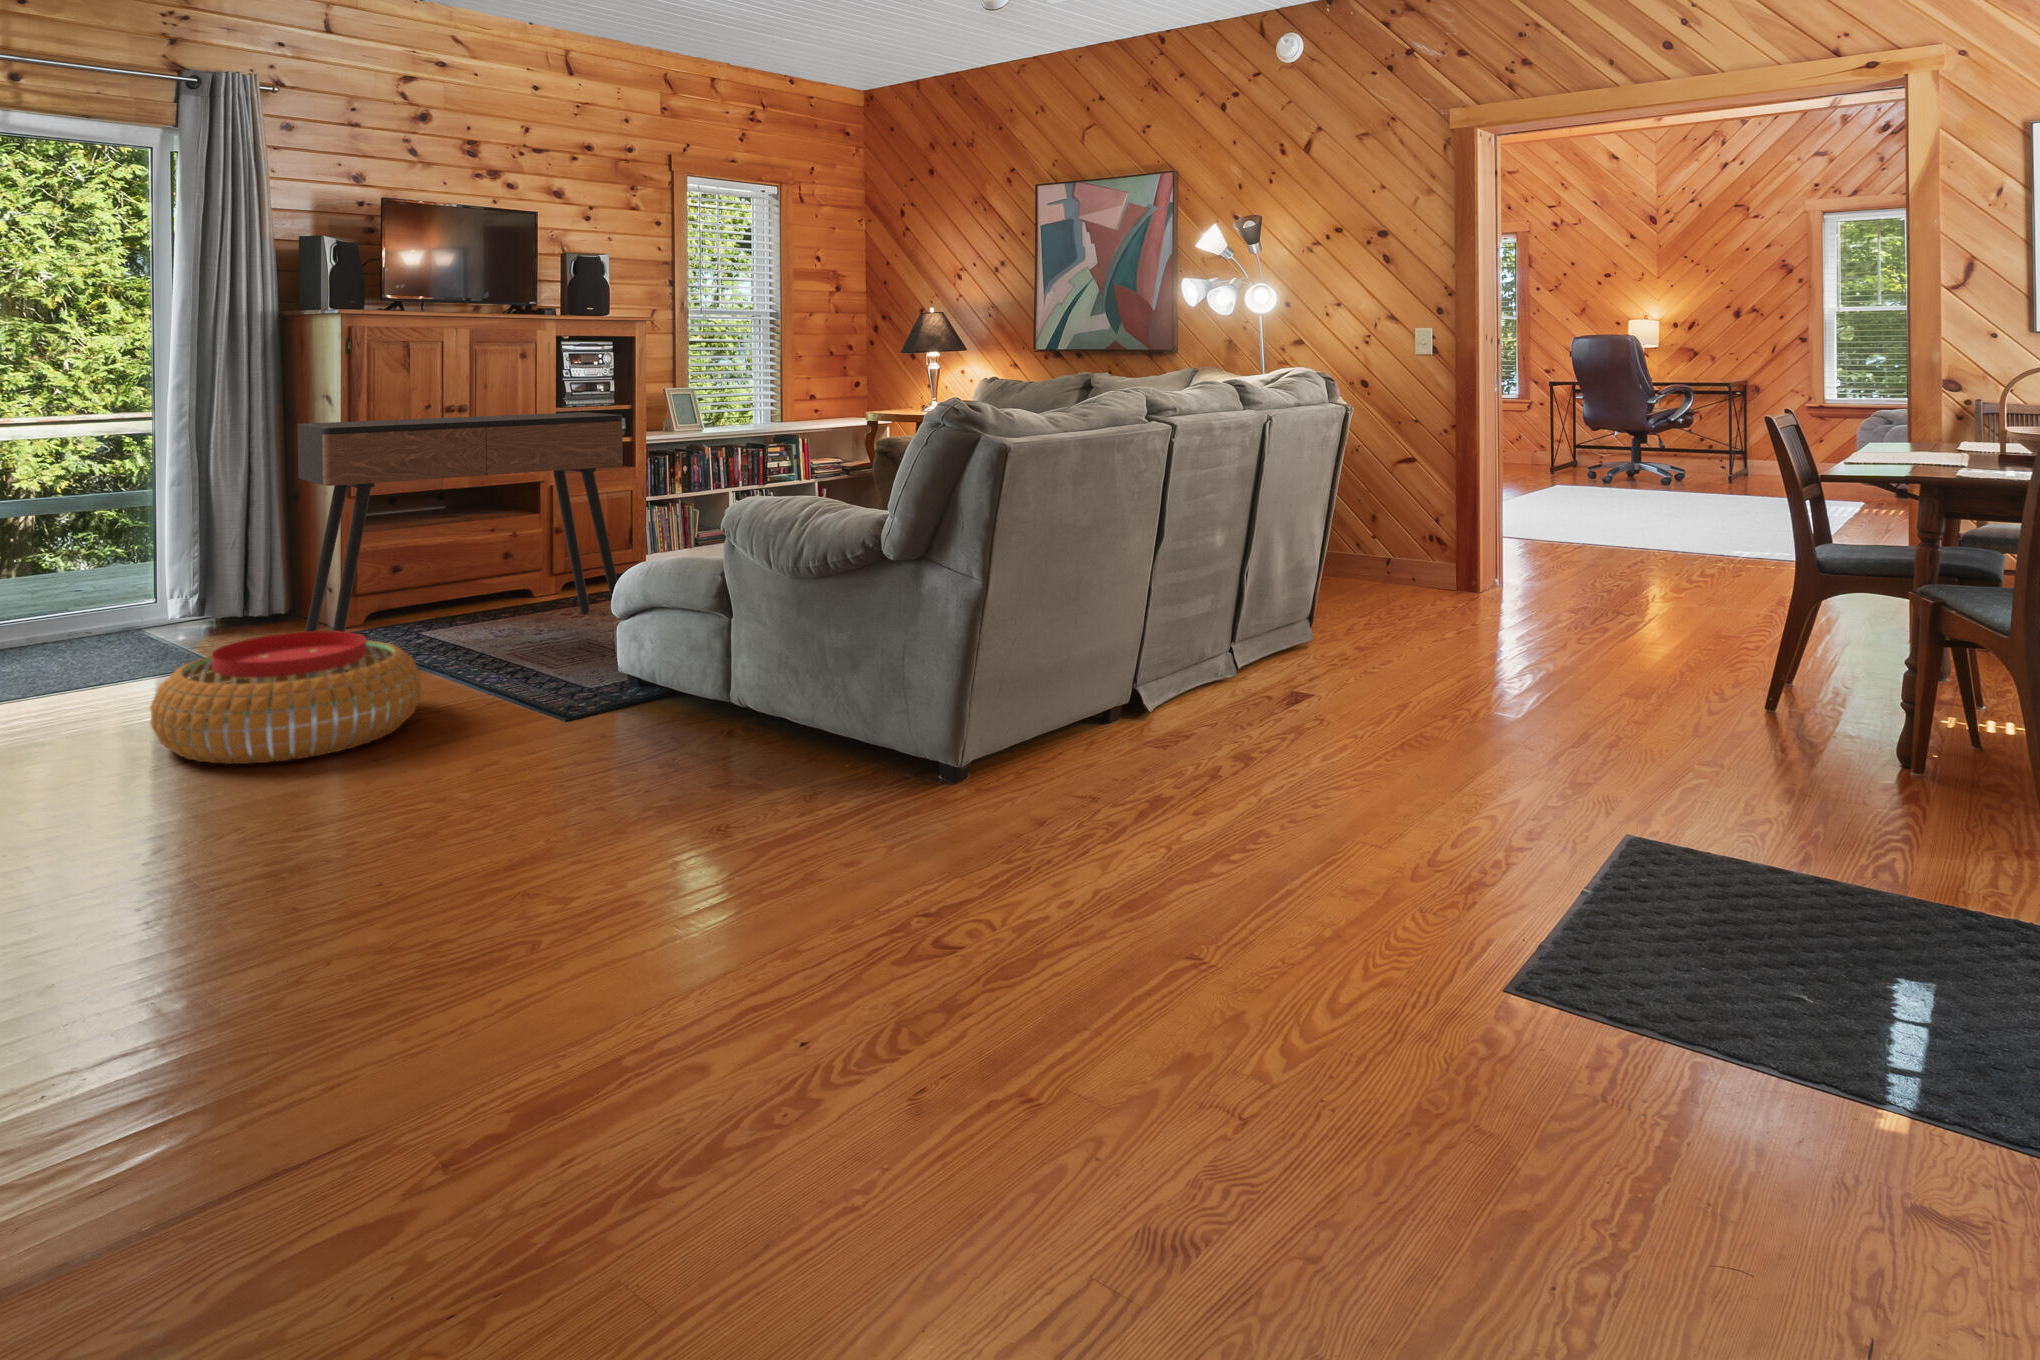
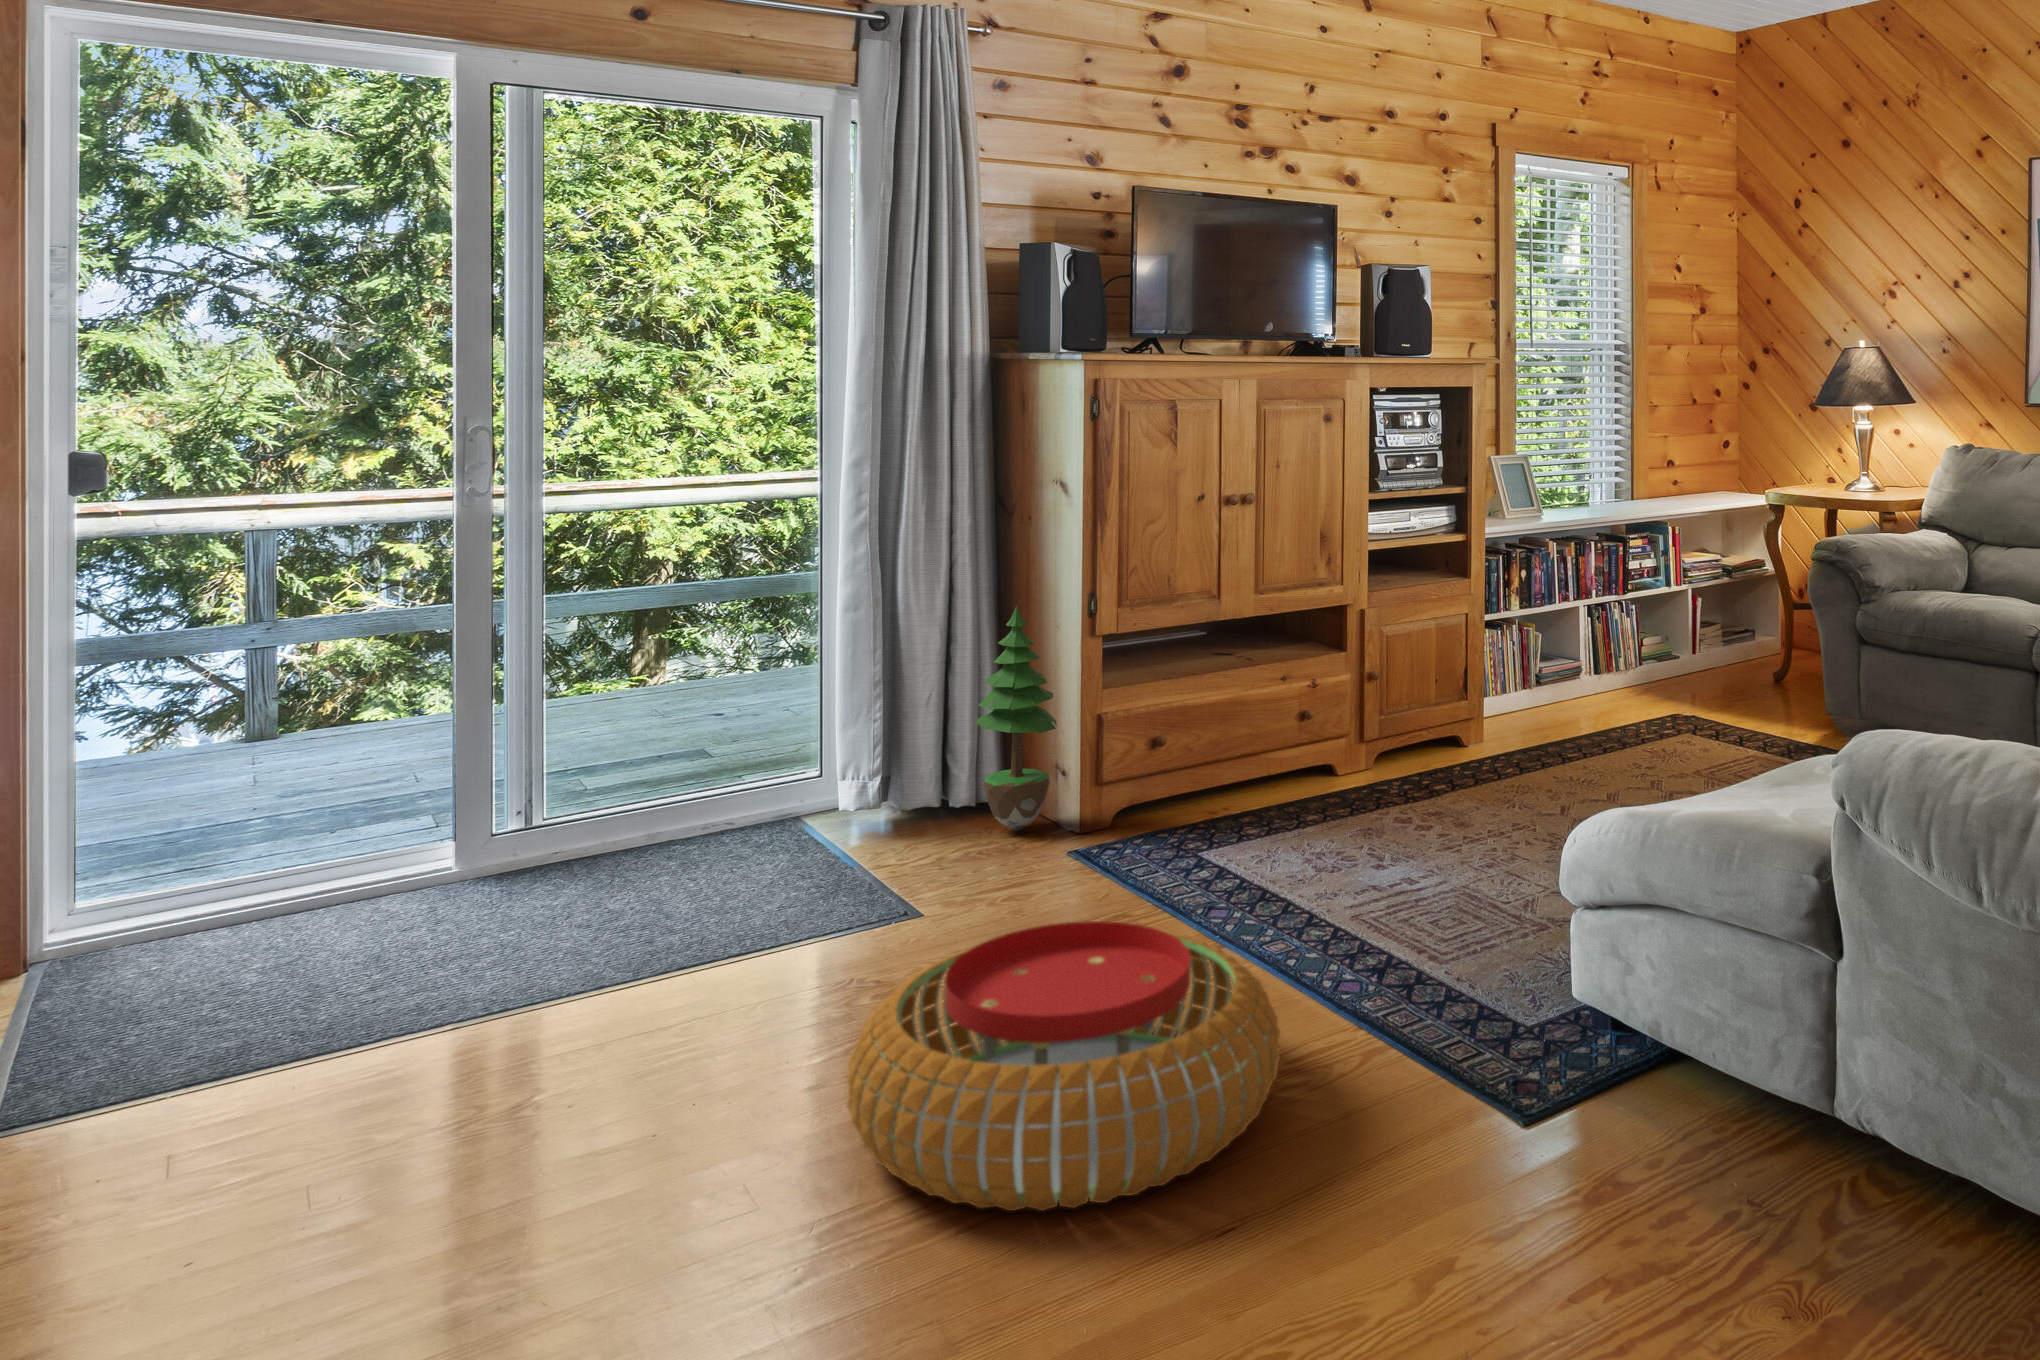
console table: present [298,412,623,670] -> none [1036,512,1513,941]
potted tree: none [264,477,324,628] -> present [974,606,1057,831]

